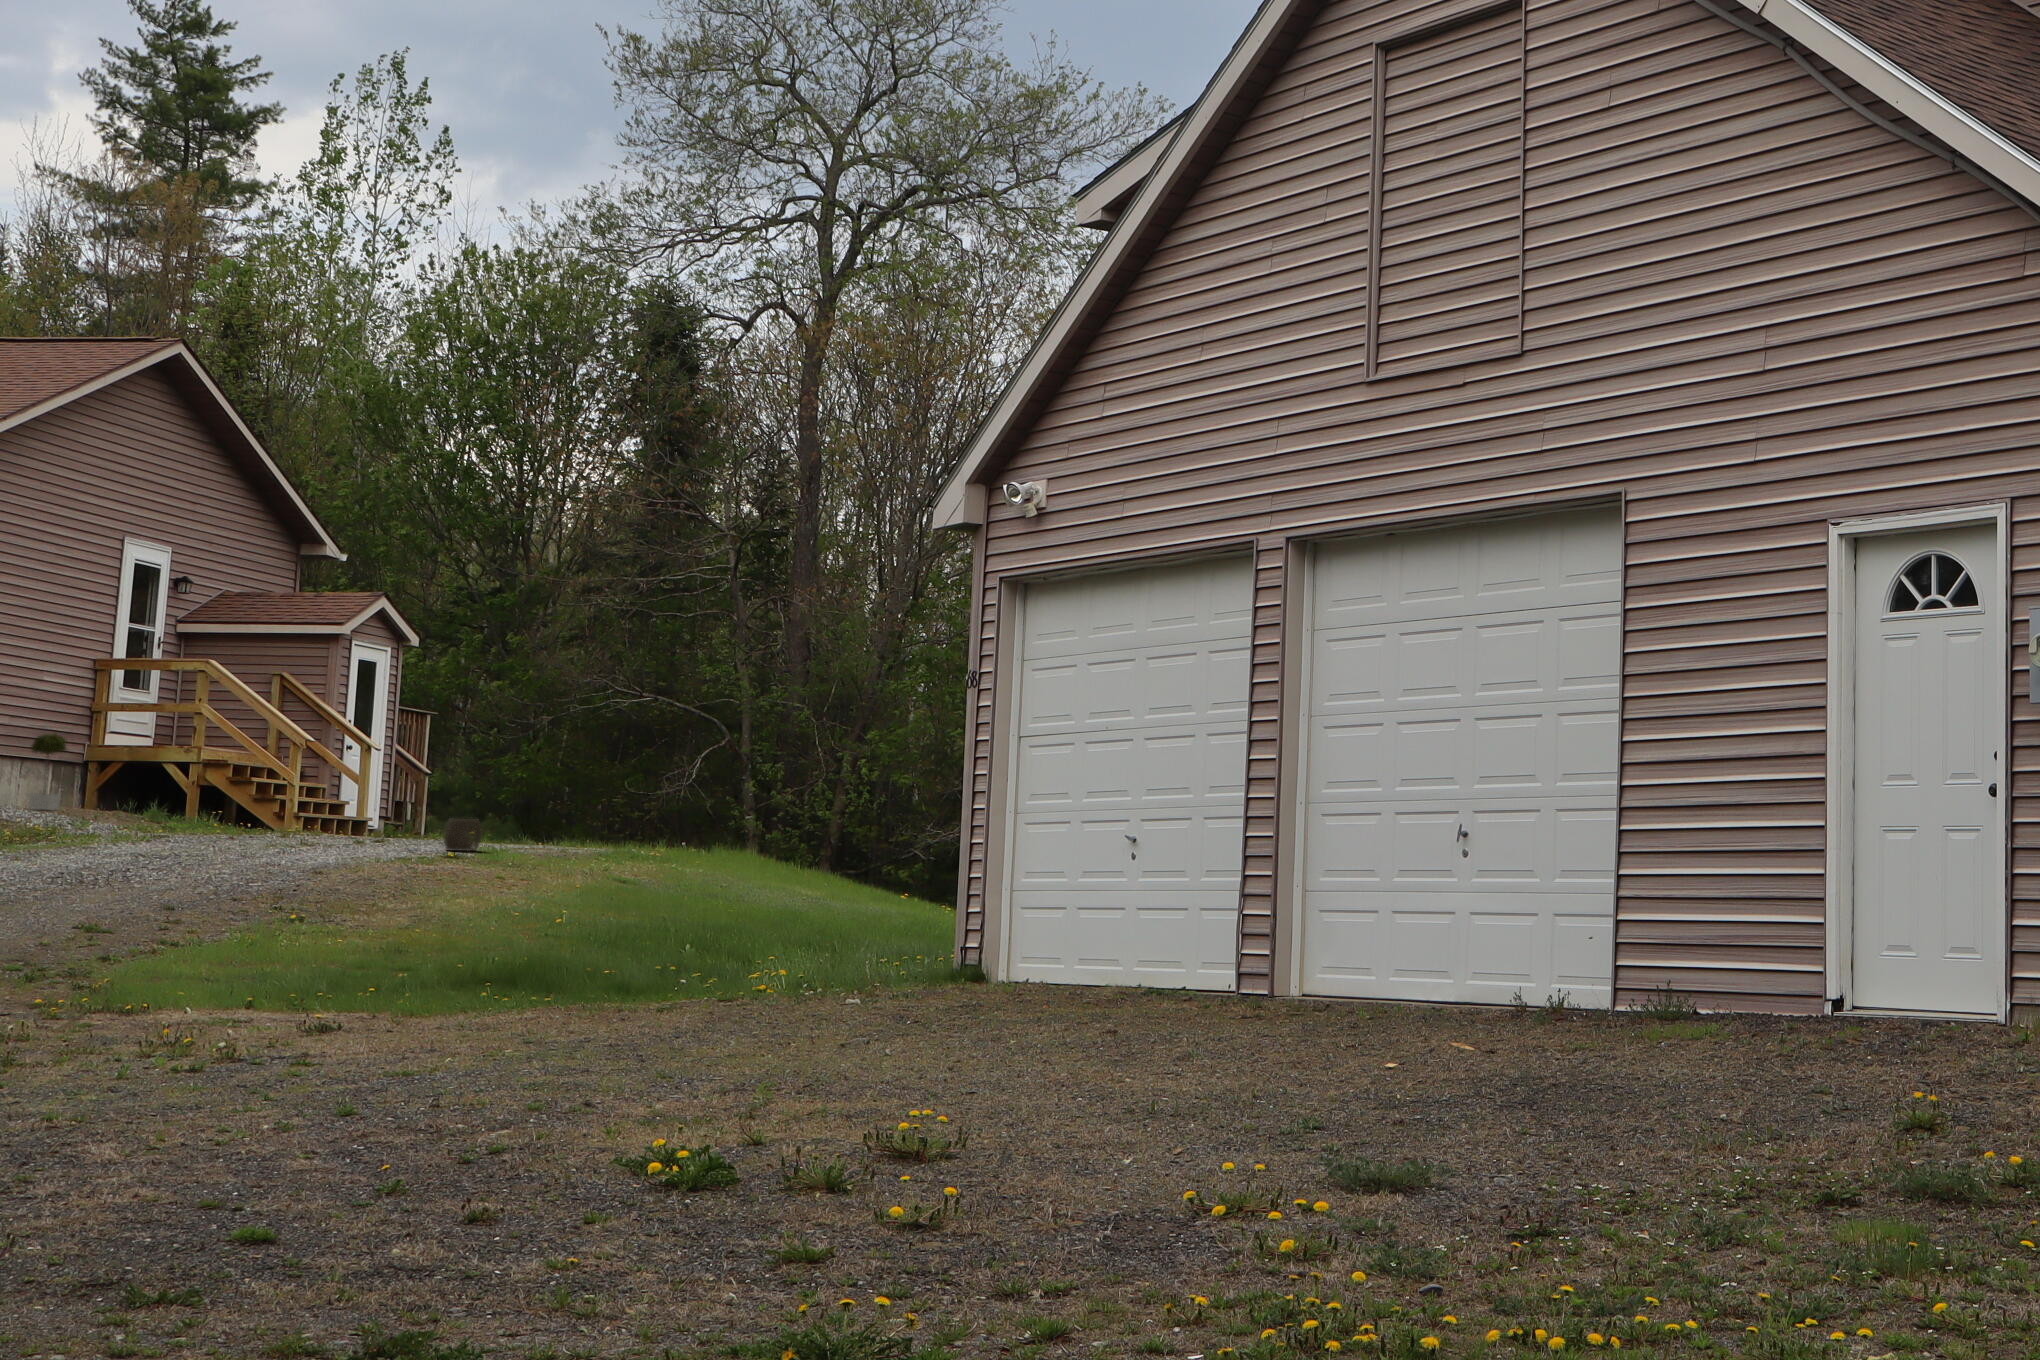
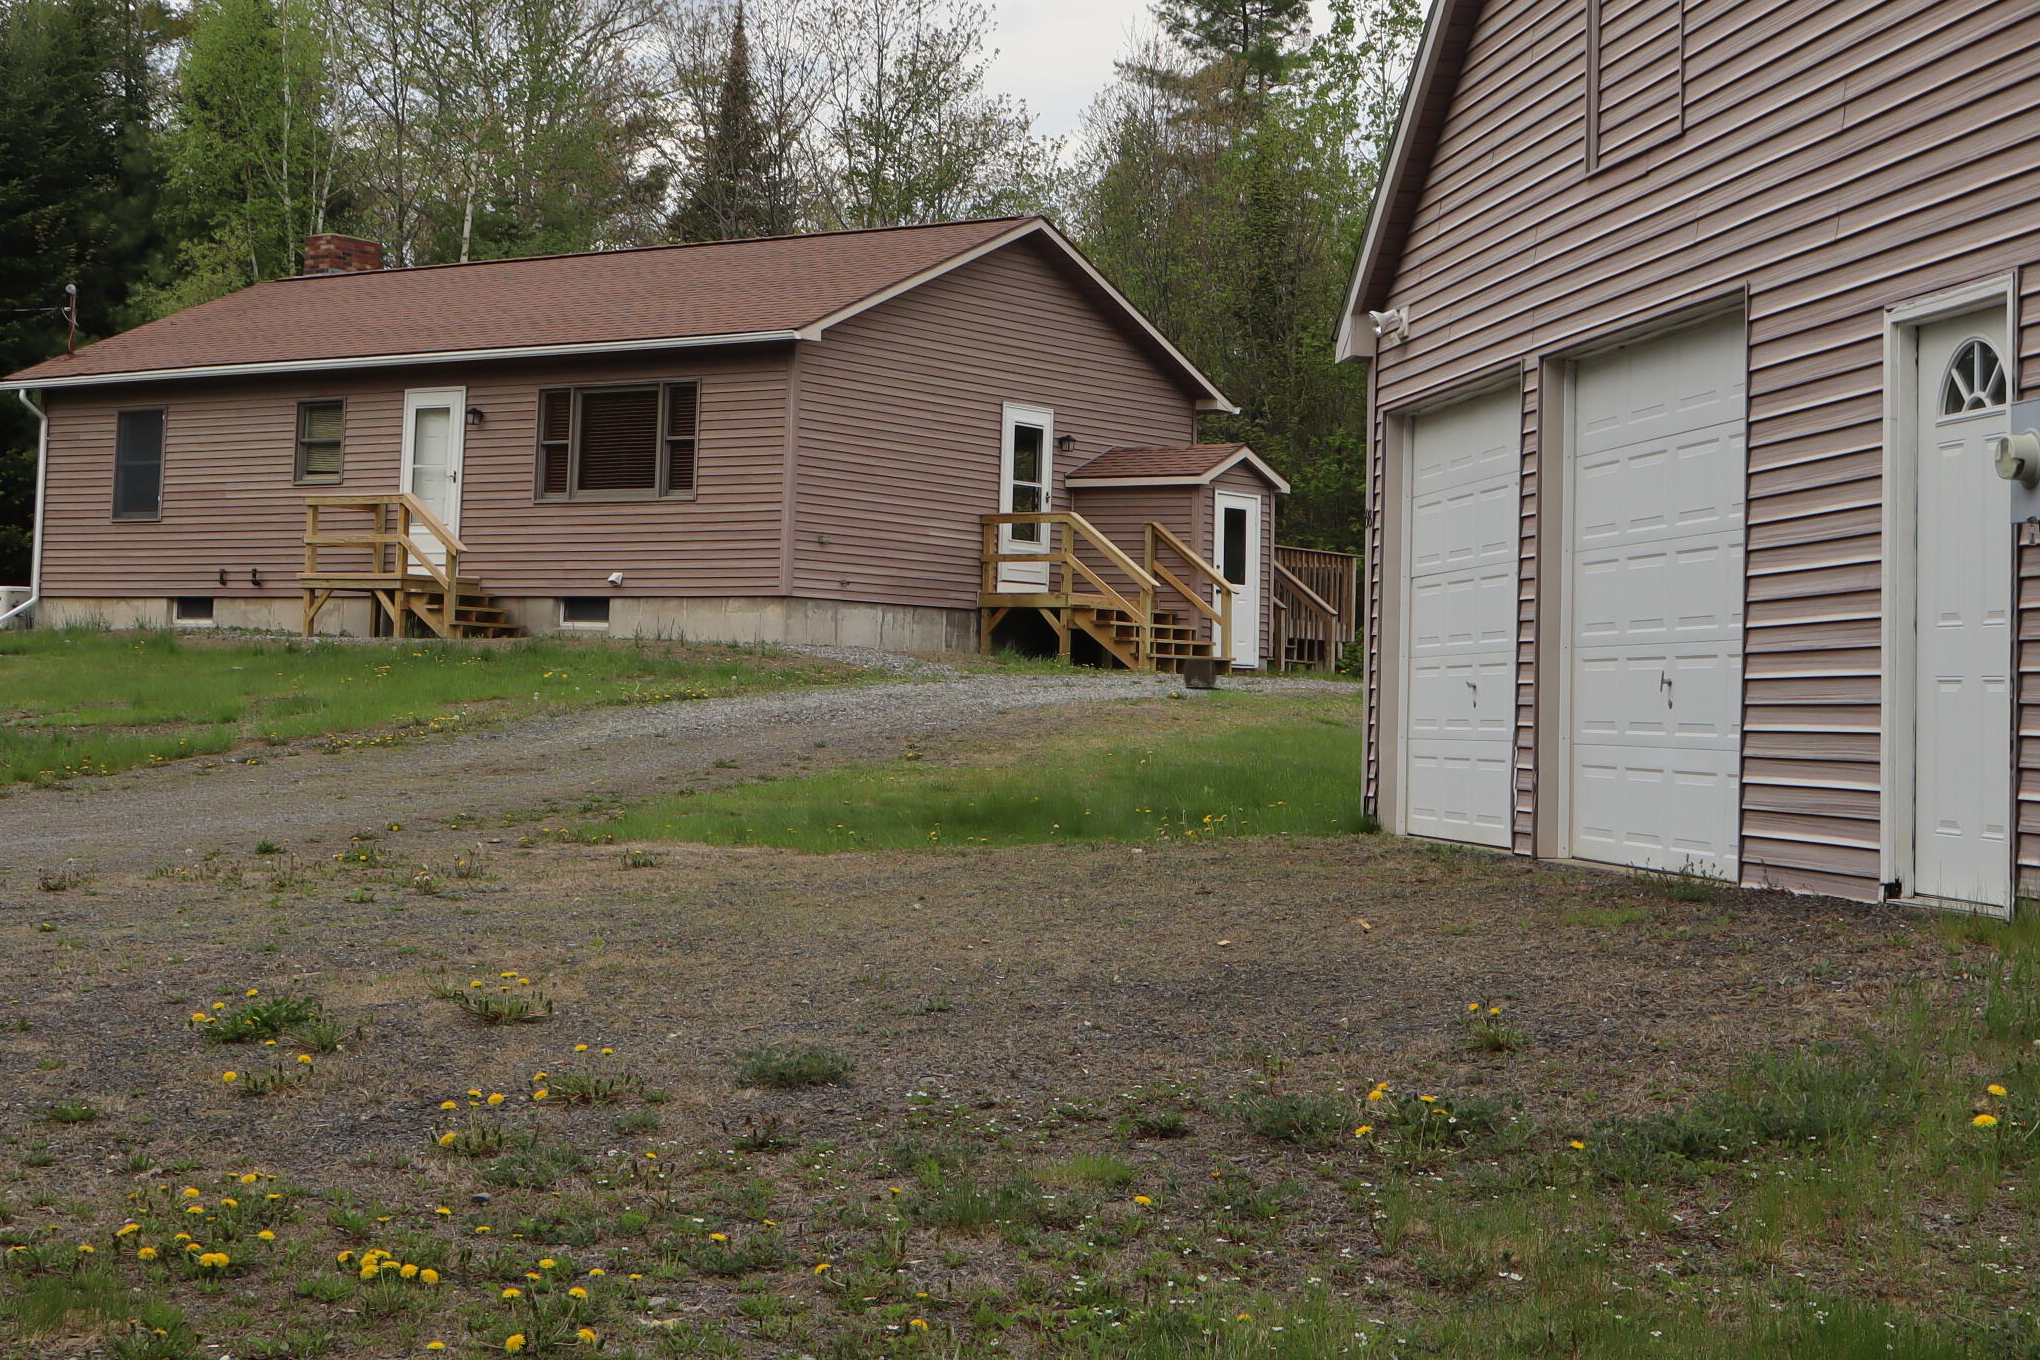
potted tree: present [28,734,66,810] -> none [921,581,951,650]

